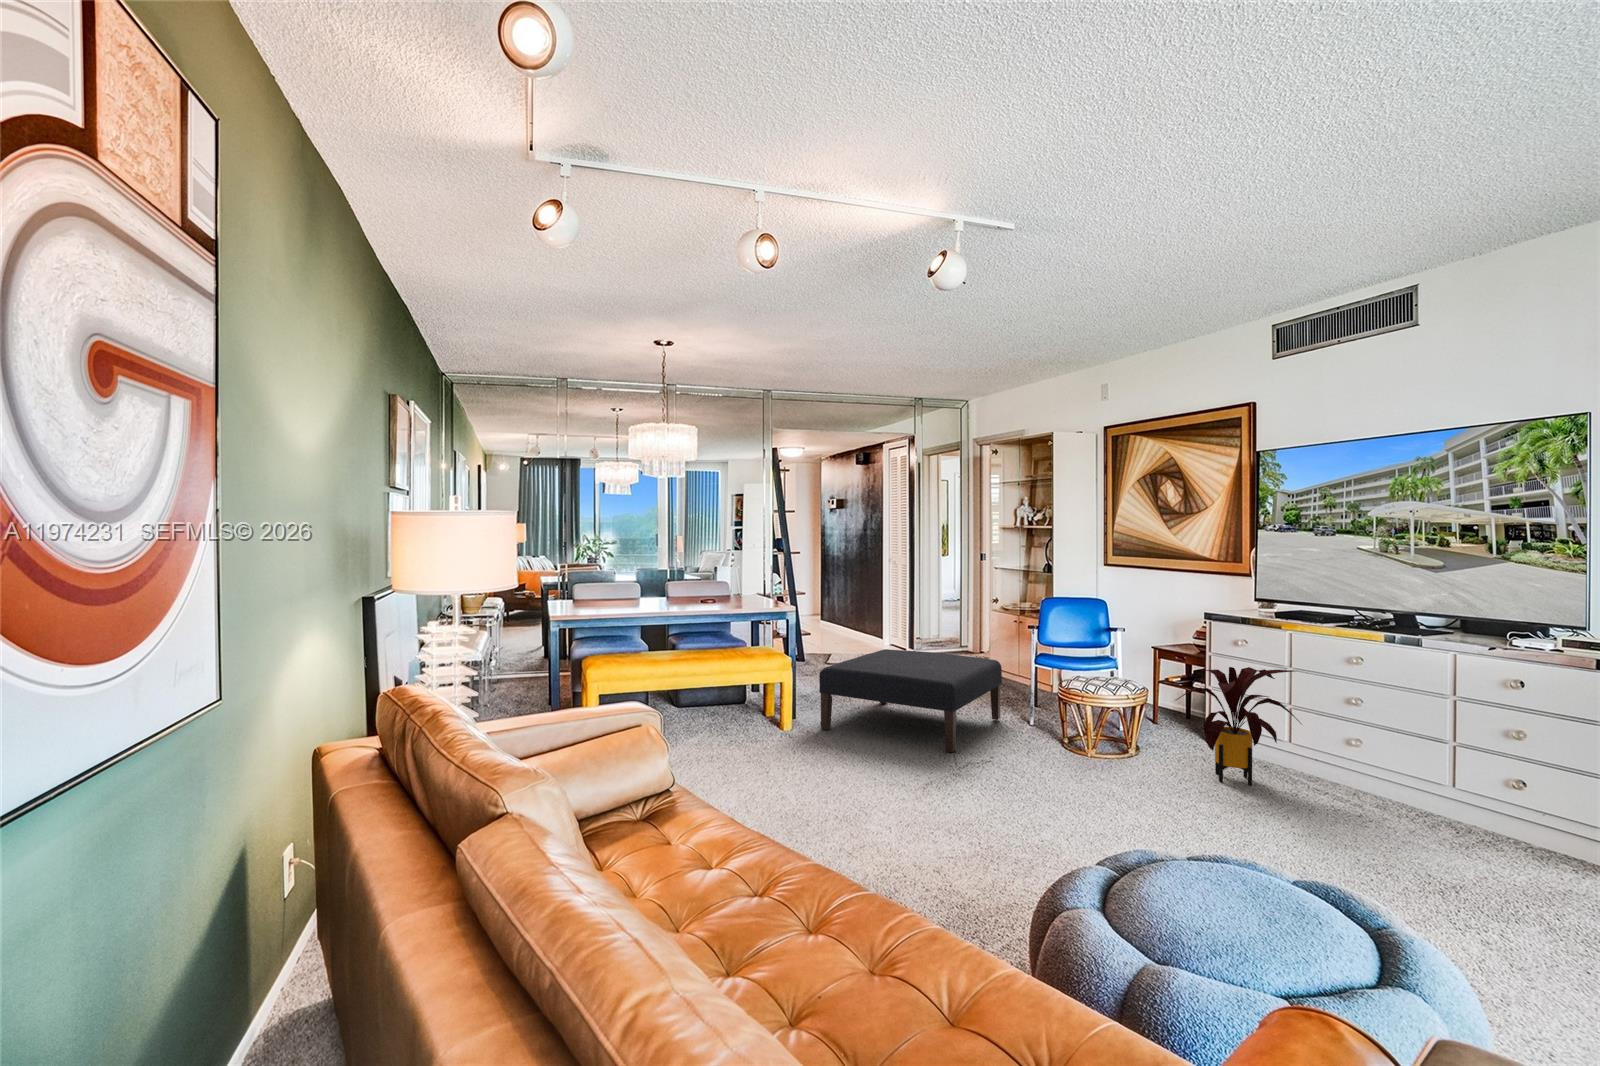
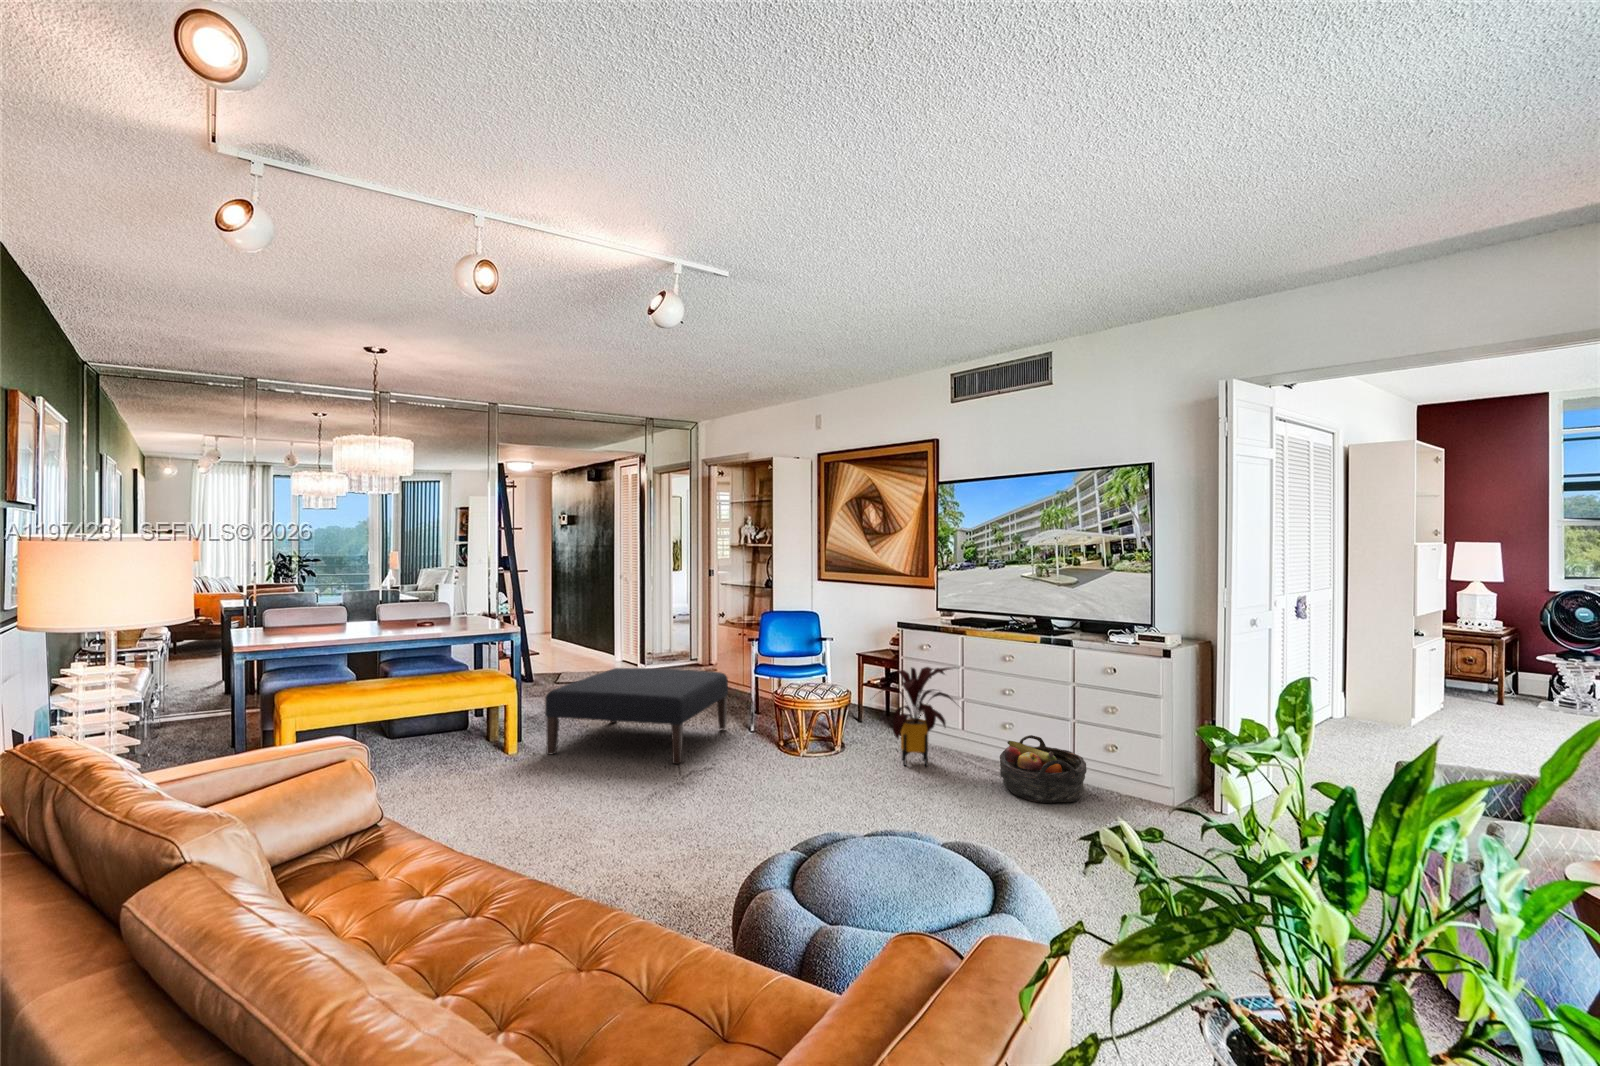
basket: none [1360,762,1501,856] -> present [1000,735,1087,803]

